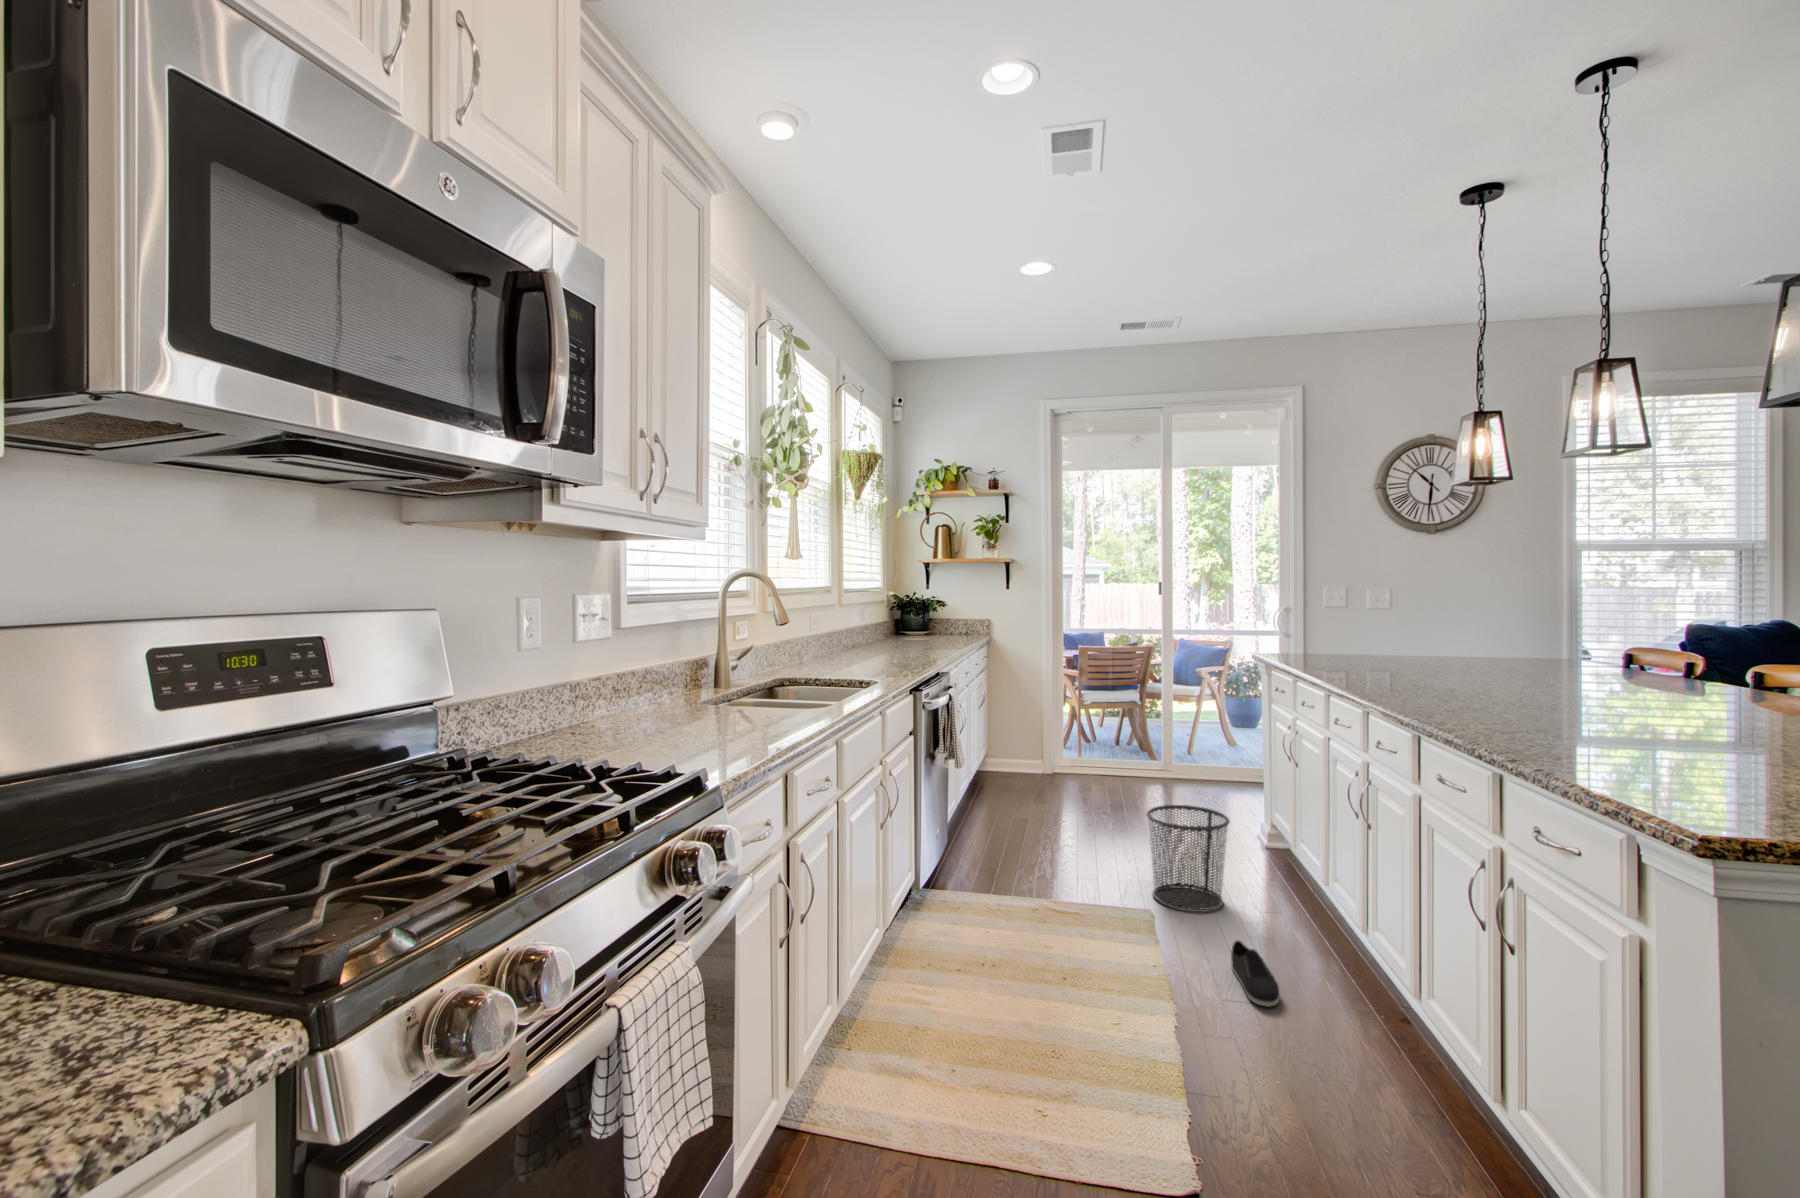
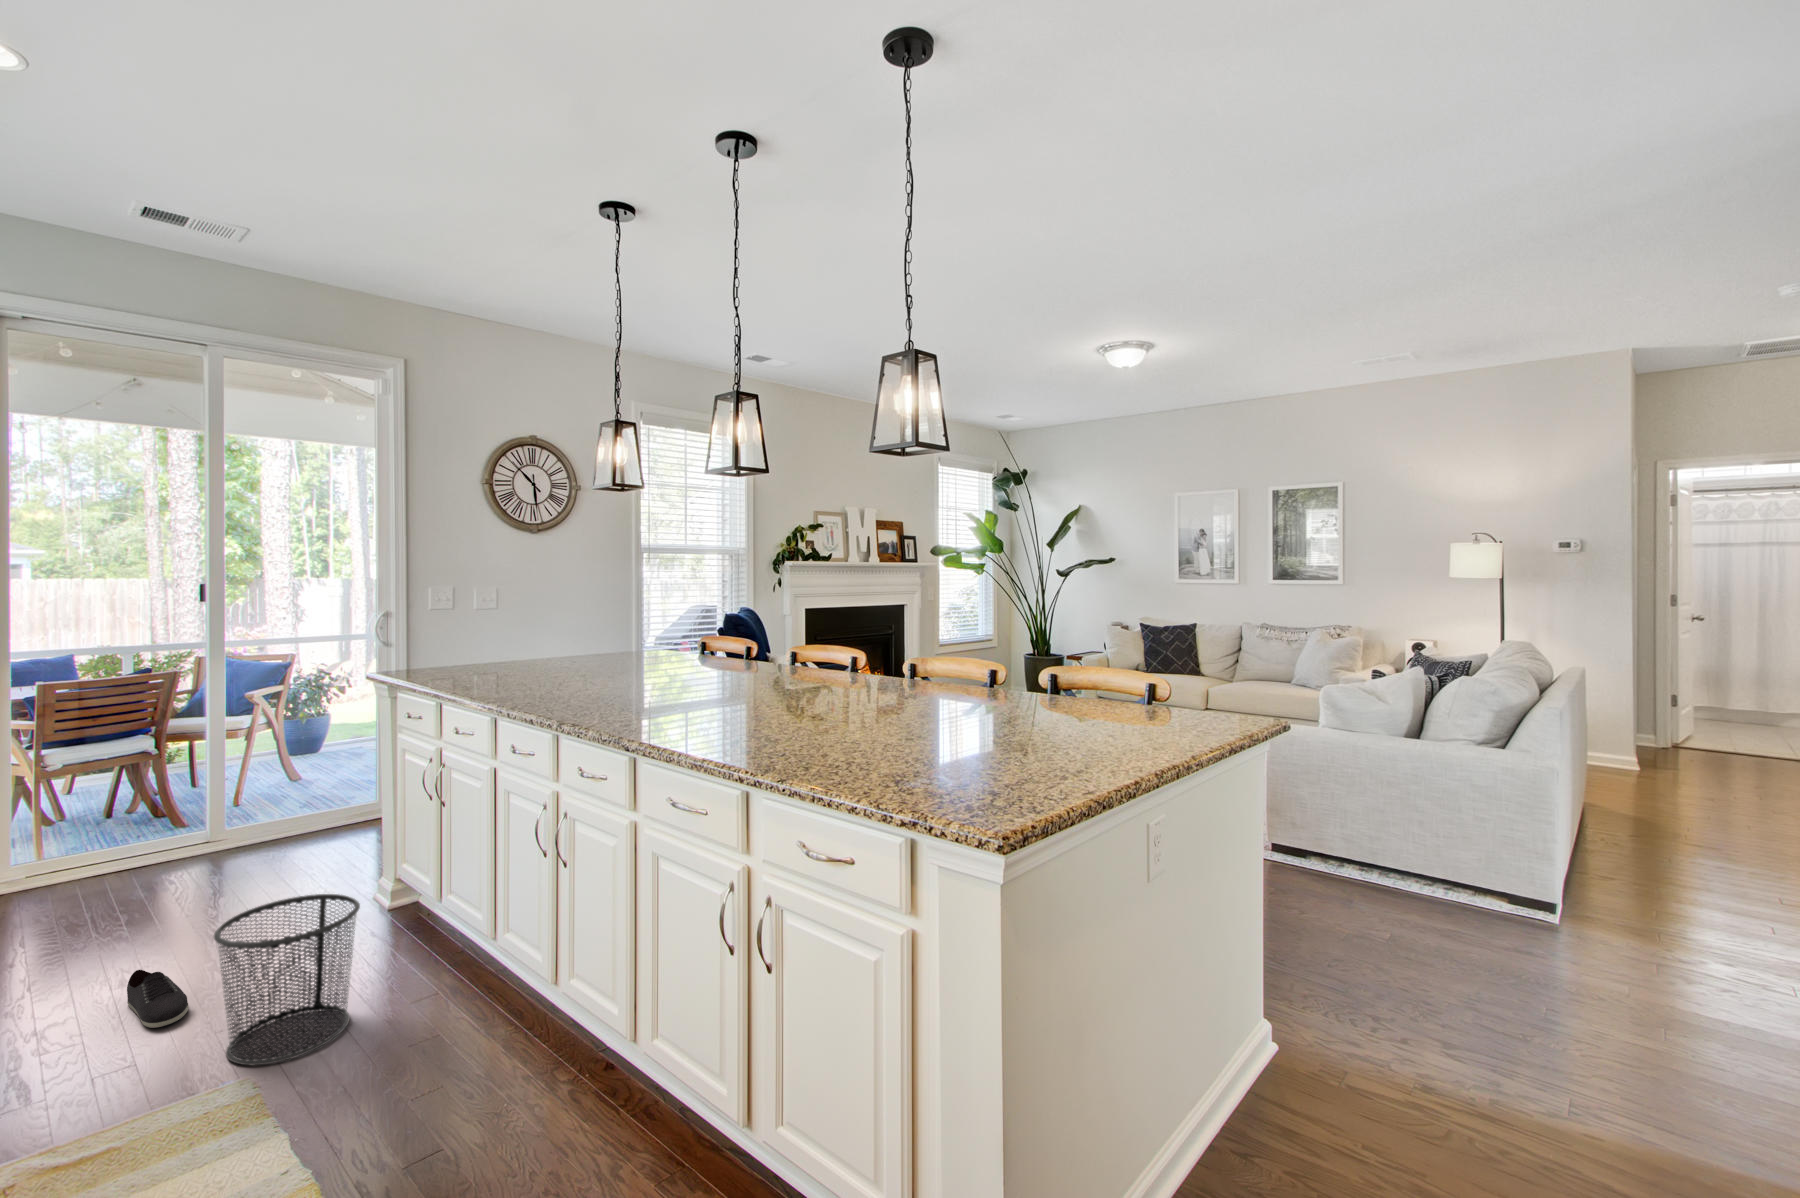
shoe: present [1231,940,1280,1006] -> present [127,970,188,1028]

